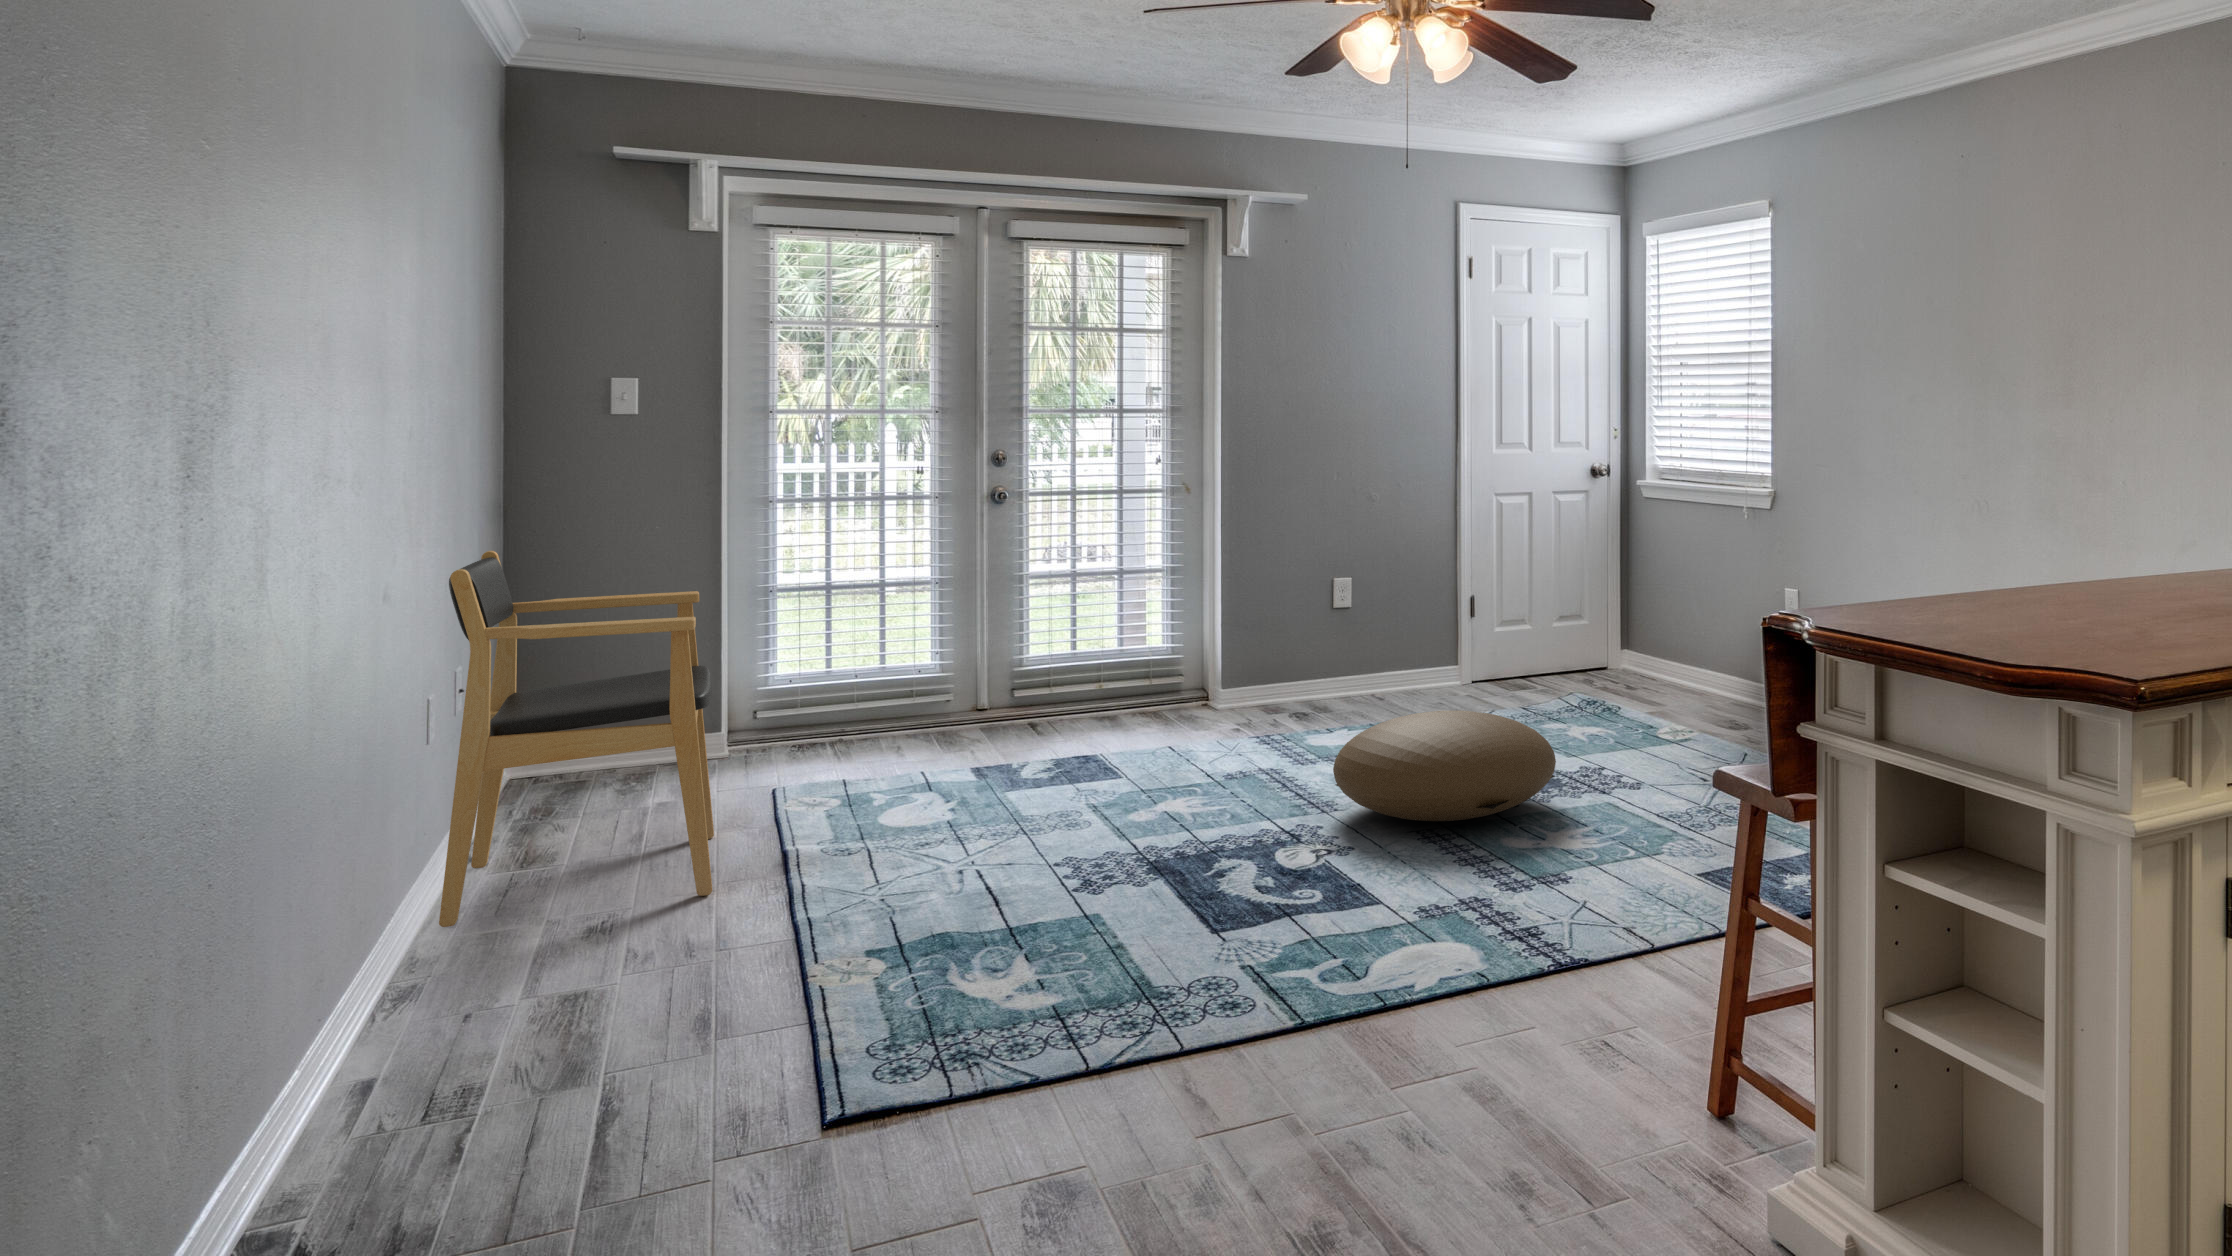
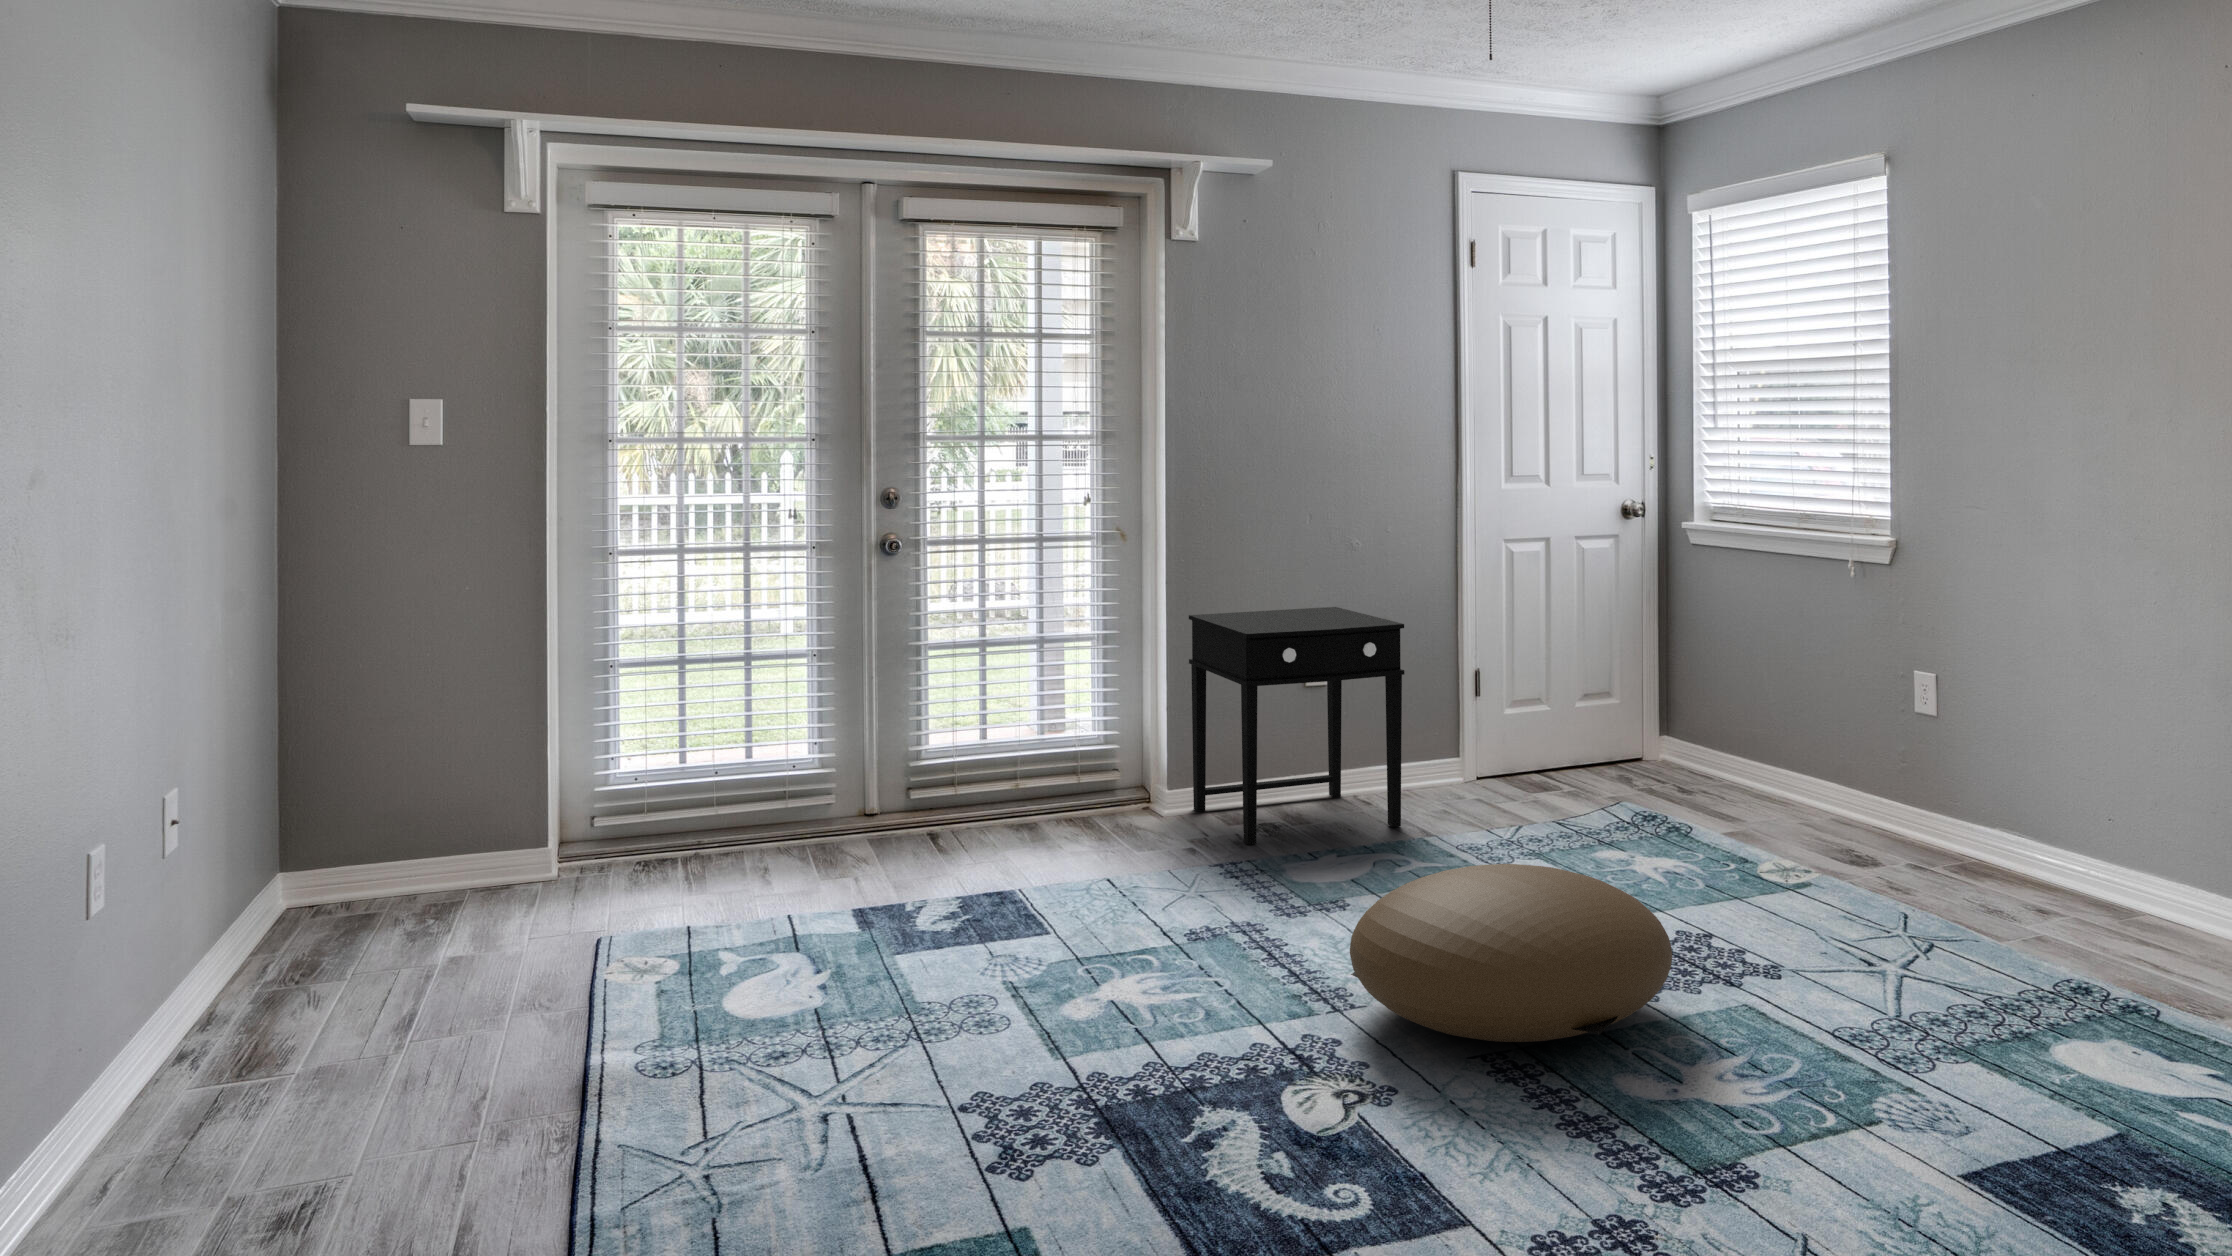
side table: none [1240,546,1406,724] -> present [1189,607,1404,845]
armchair: present [439,551,714,927] -> none [89,638,507,1202]

